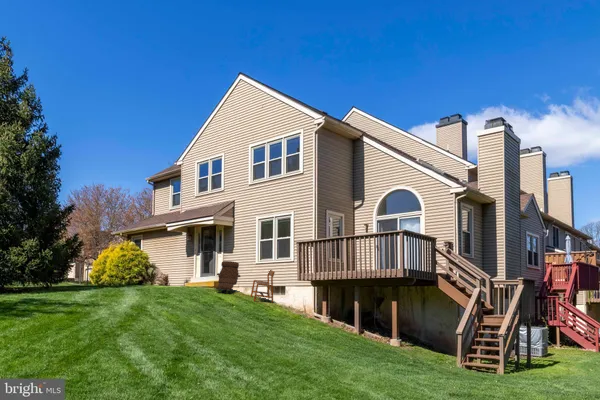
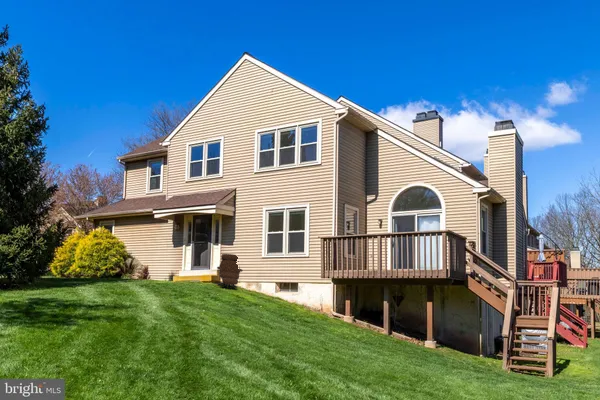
bench: present [251,270,275,302] -> none [257,264,289,300]

